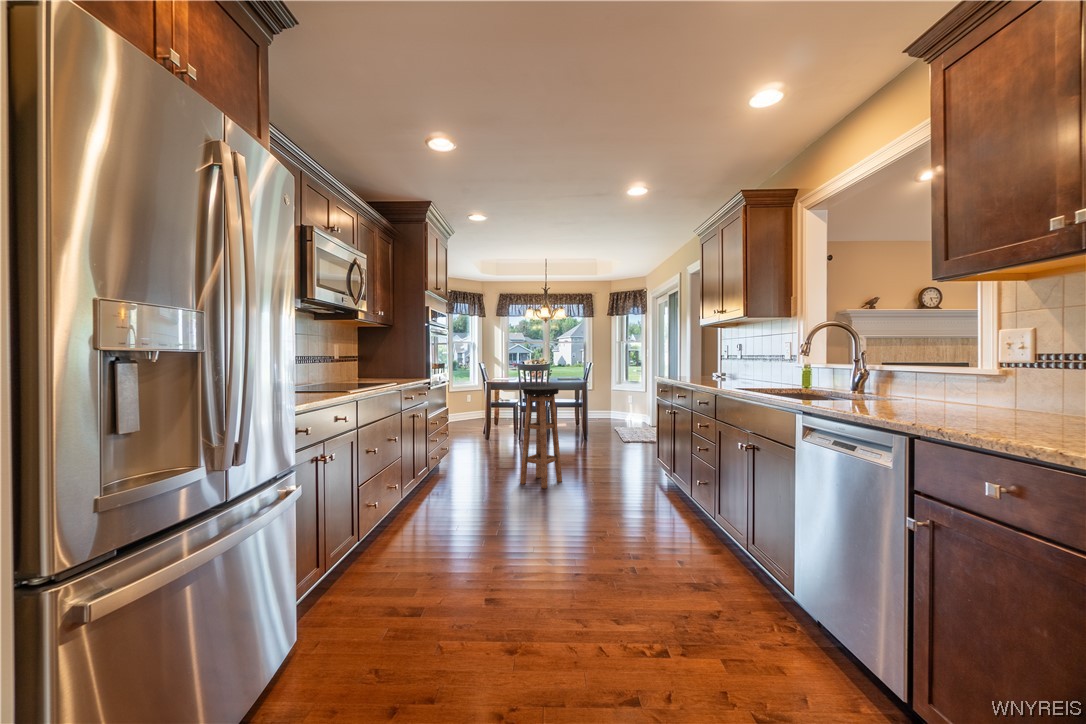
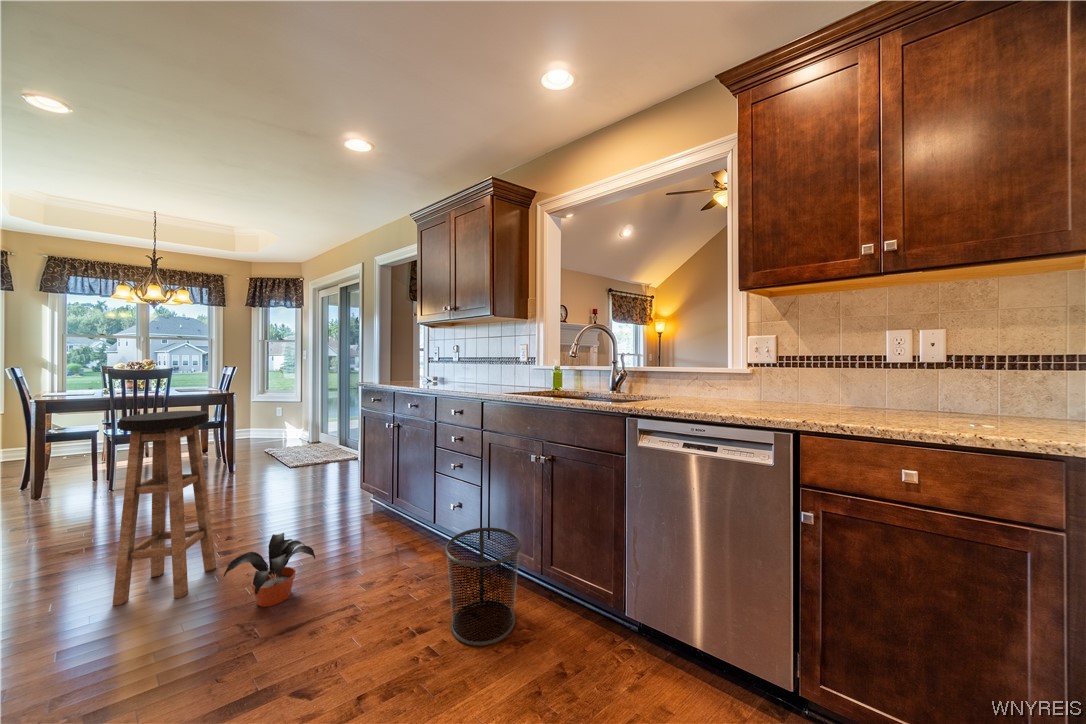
potted plant: none [557,465,601,504] -> present [224,533,315,607]
waste bin: none [657,485,716,563] -> present [445,528,521,646]

